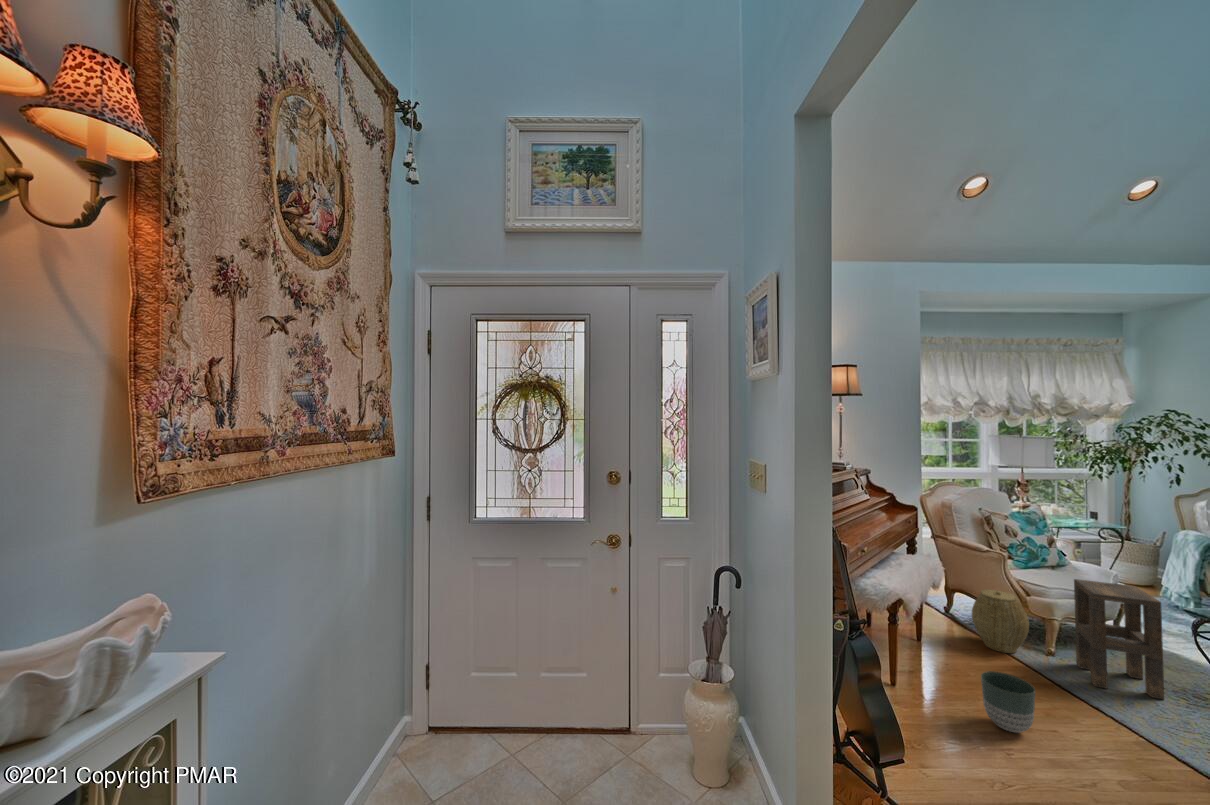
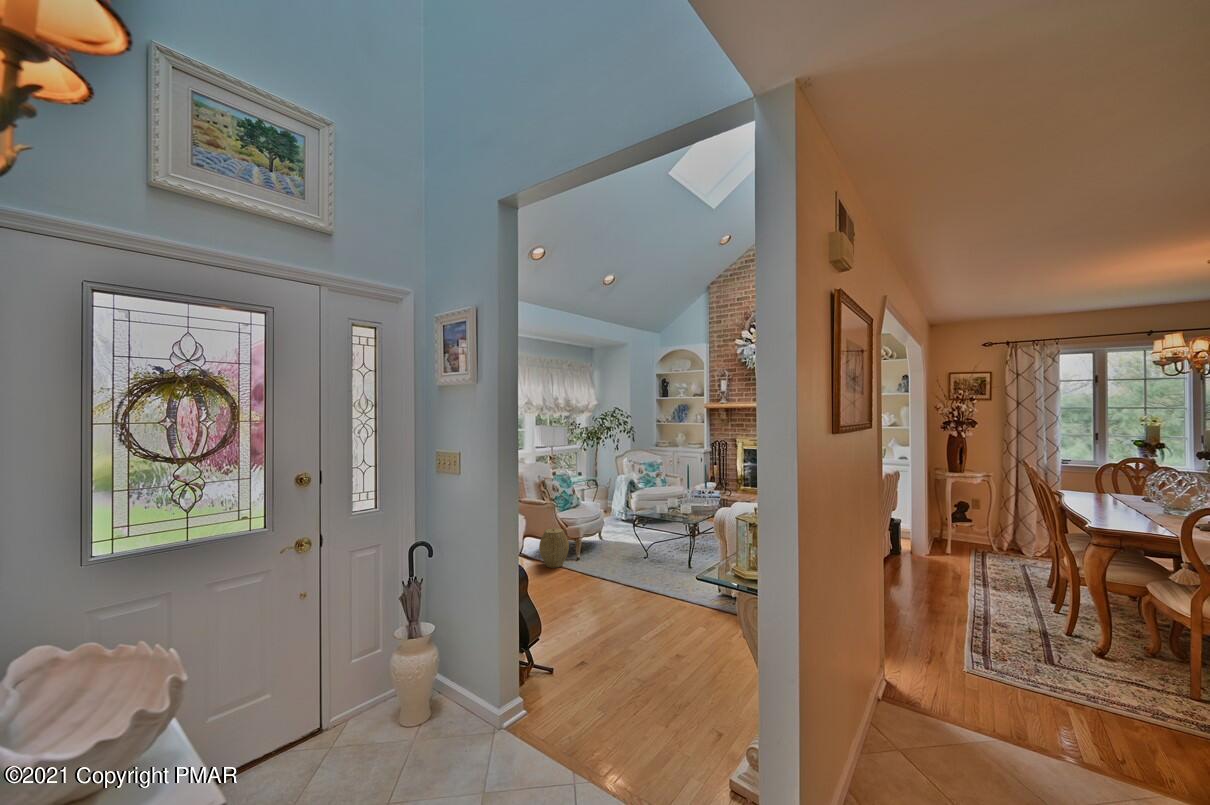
side table: present [1074,579,1164,699] -> none [589,508,626,570]
planter: present [981,671,1035,733] -> none [559,574,585,608]

